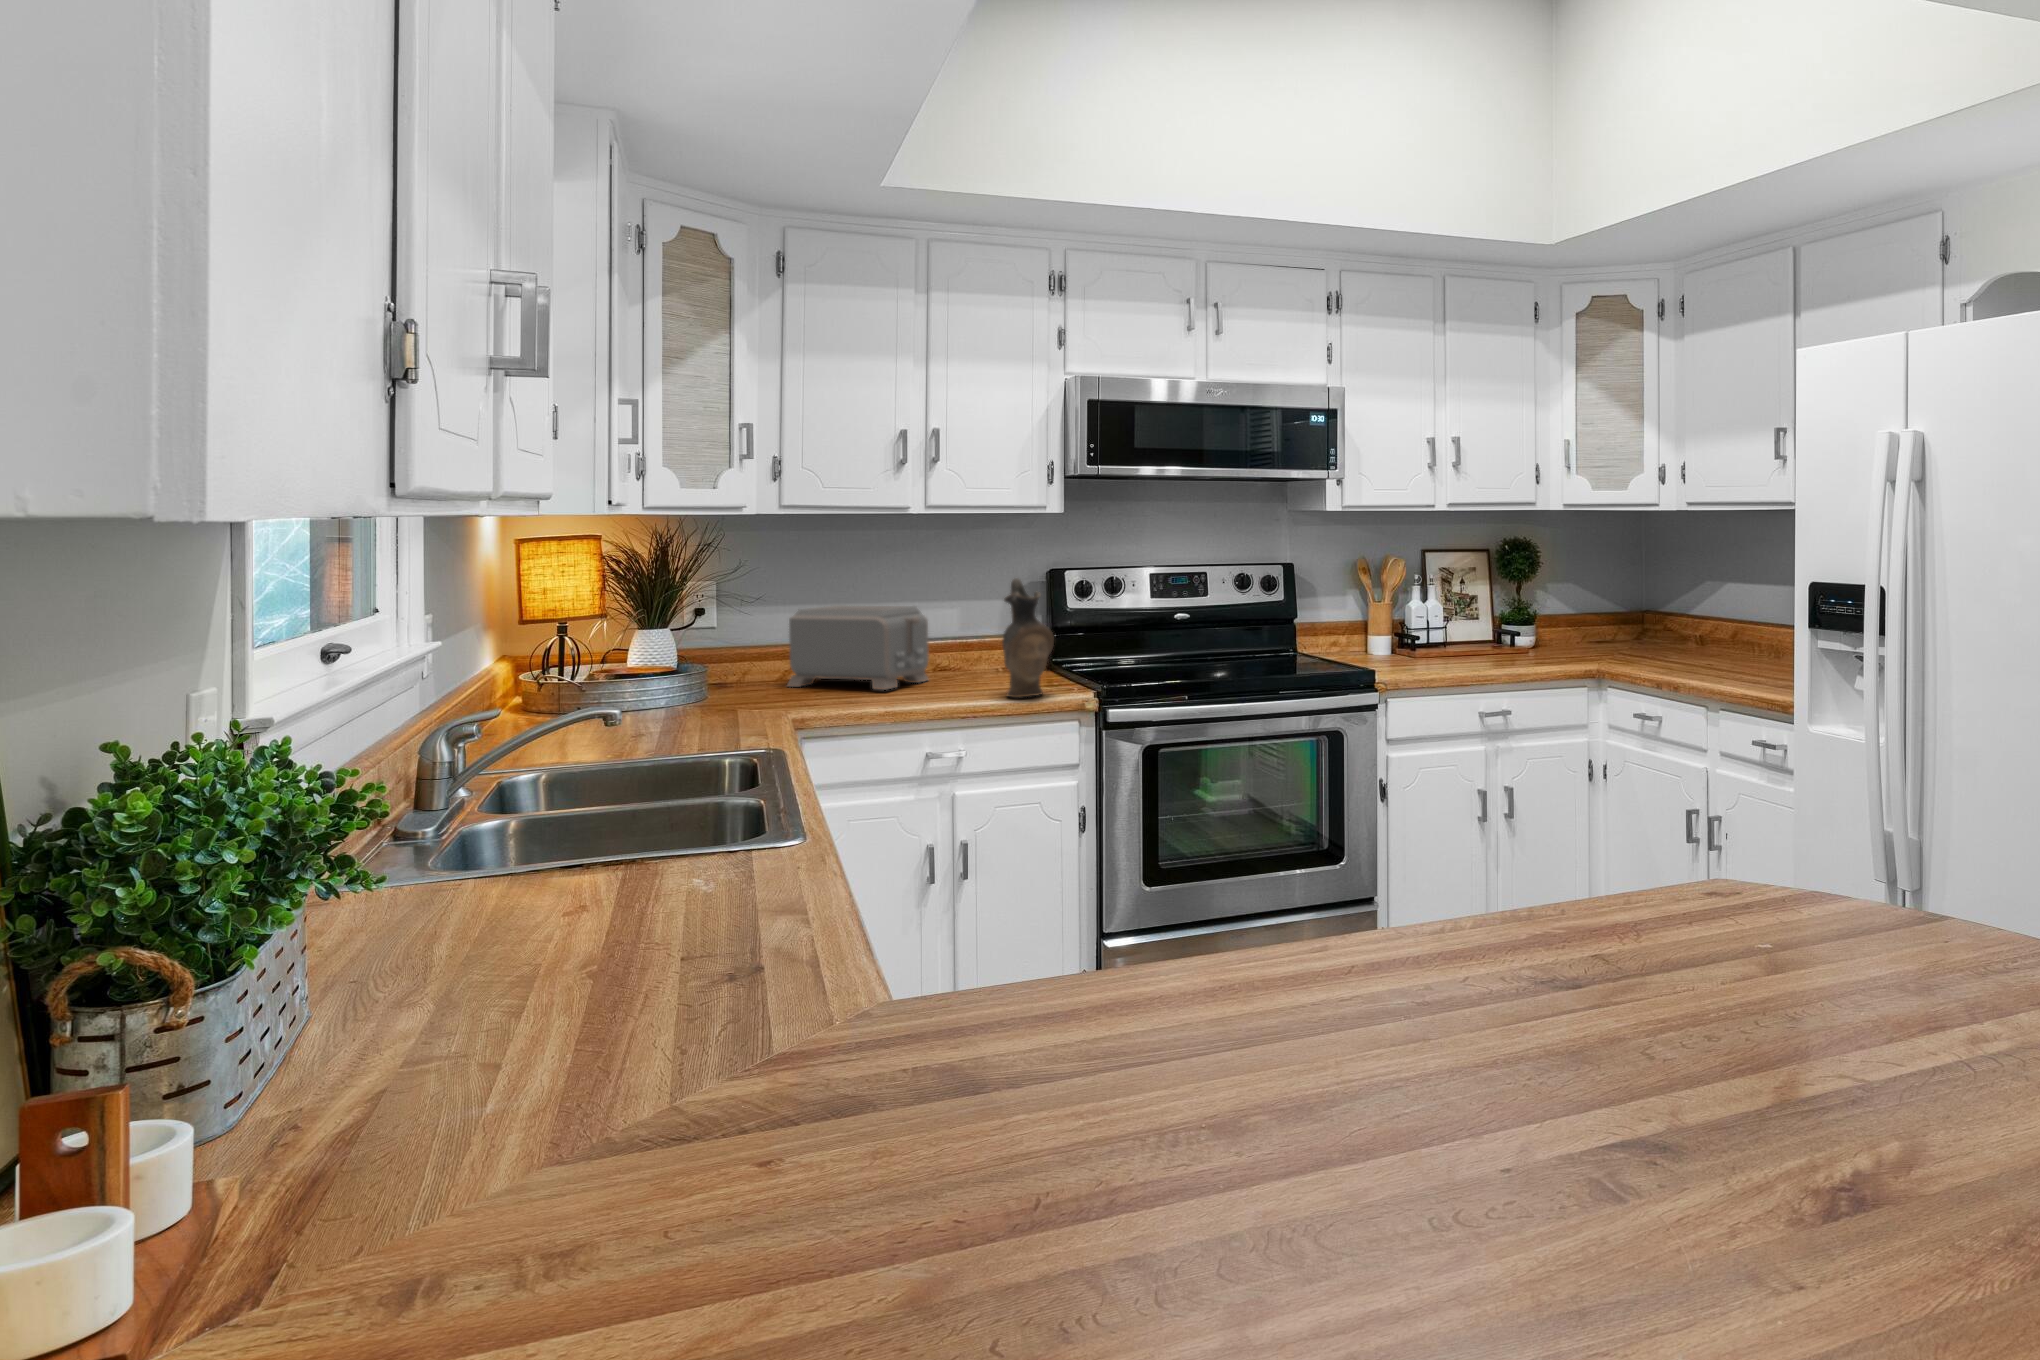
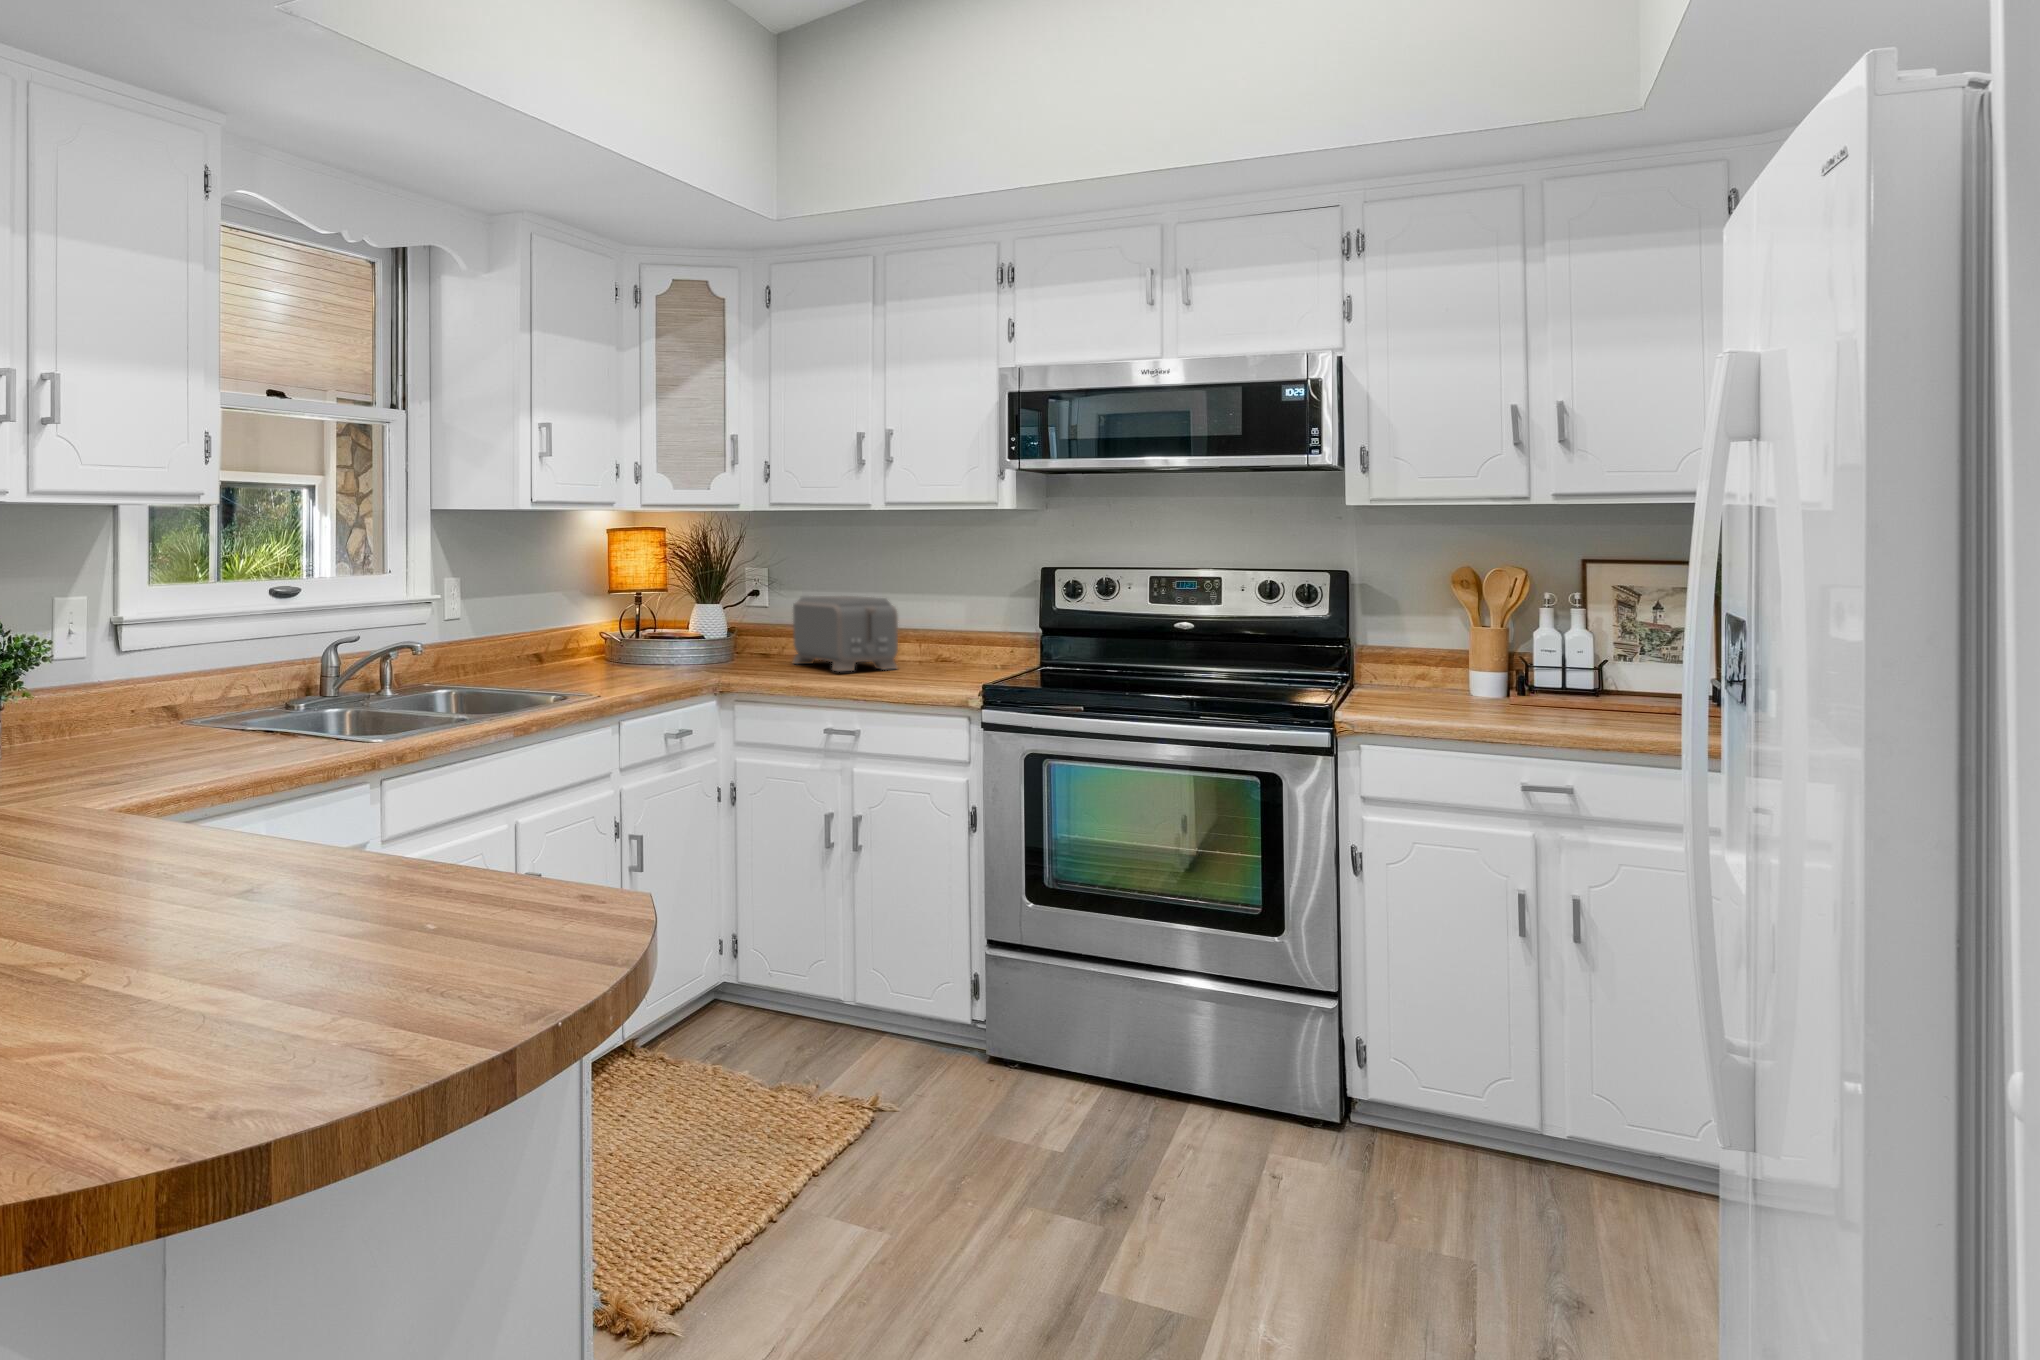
ceramic pitcher: present [1002,578,1054,698] -> none [902,572,950,688]

